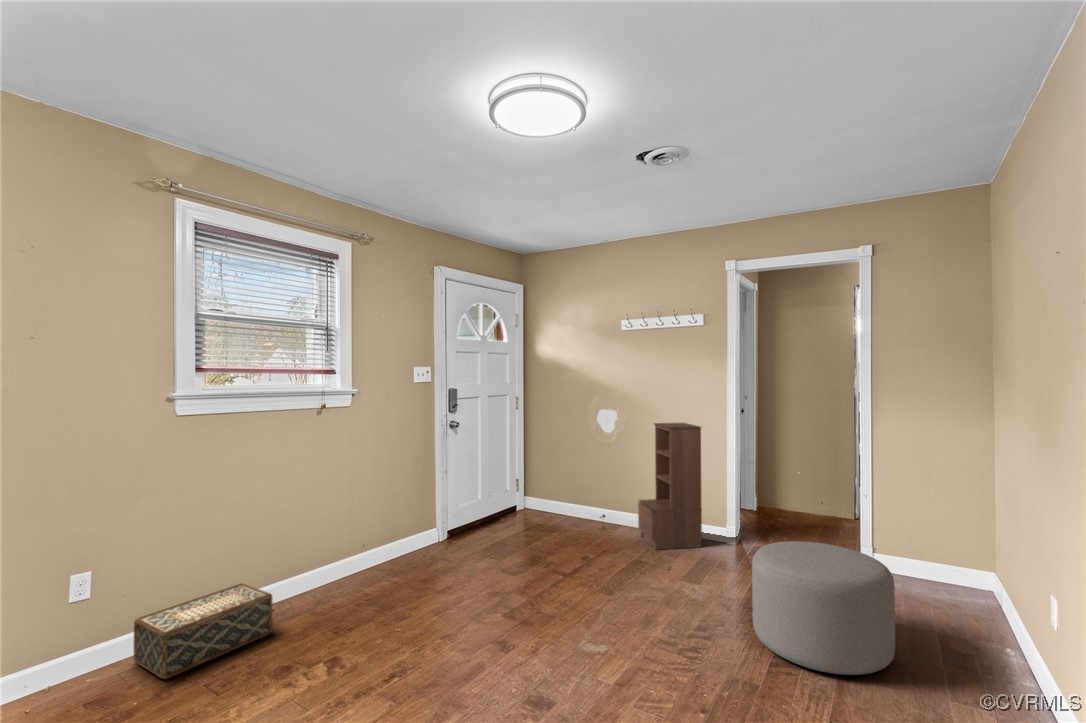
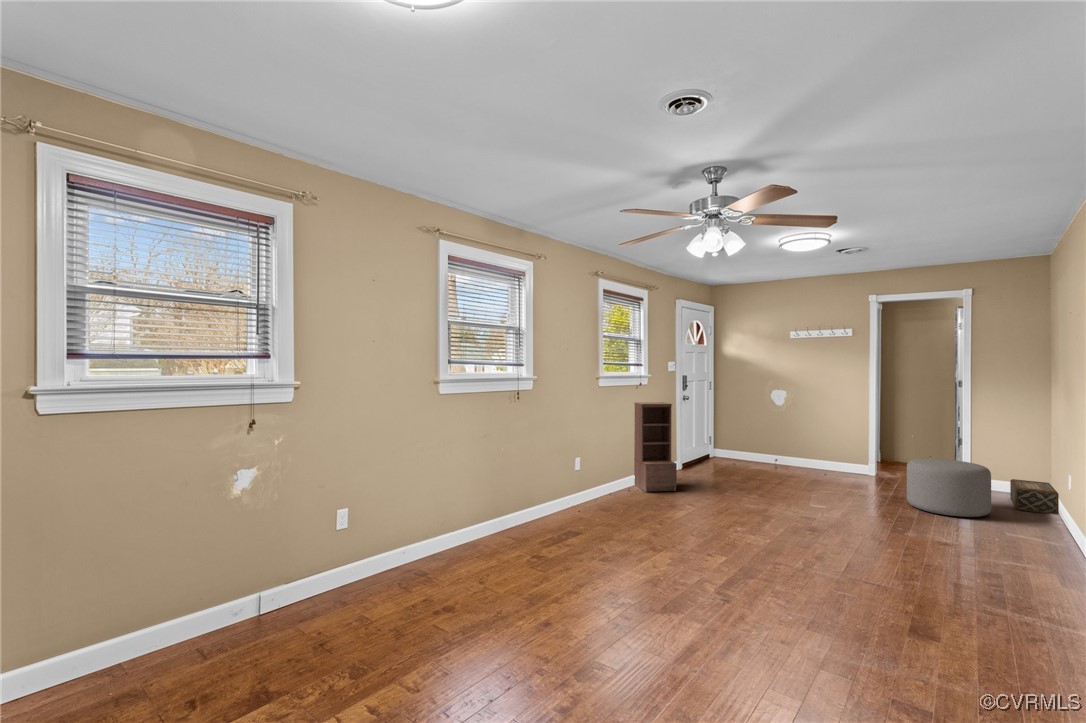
bookshelf: present [638,423,702,549] -> present [634,402,677,492]
woven basket: present [134,583,272,679] -> present [1010,479,1059,515]

